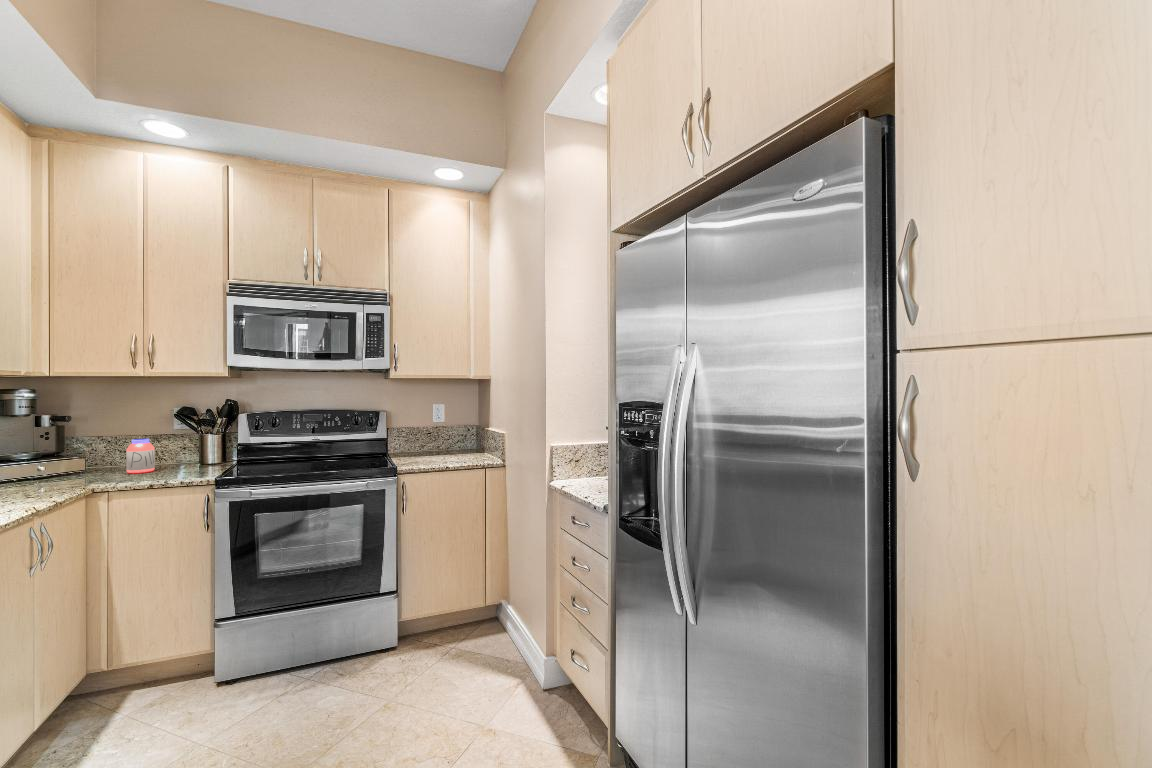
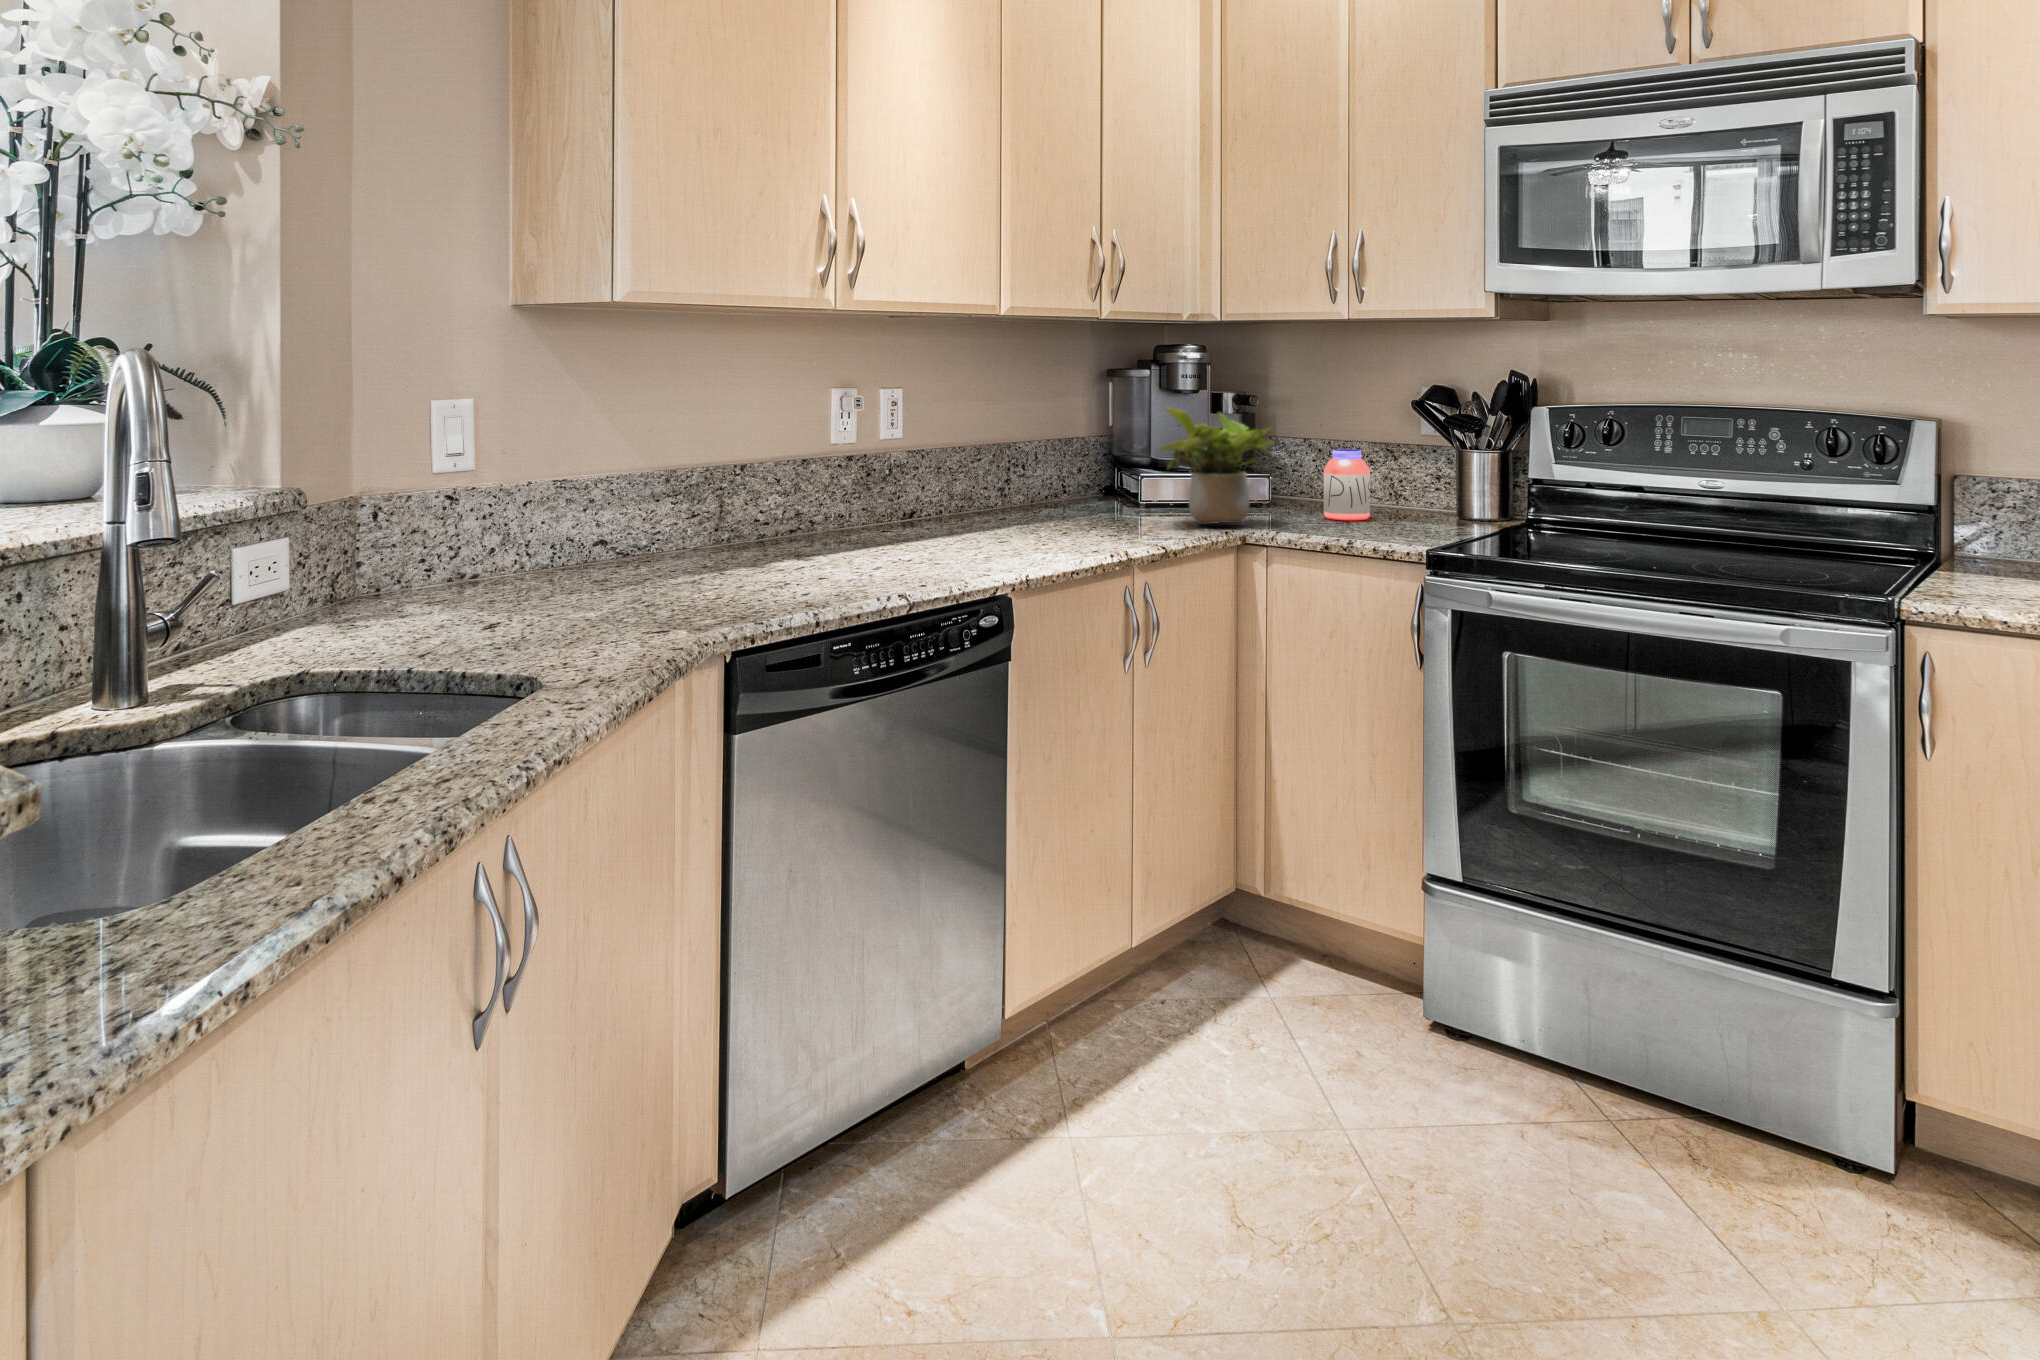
potted plant: none [23,425,103,487] -> present [1160,408,1275,525]

